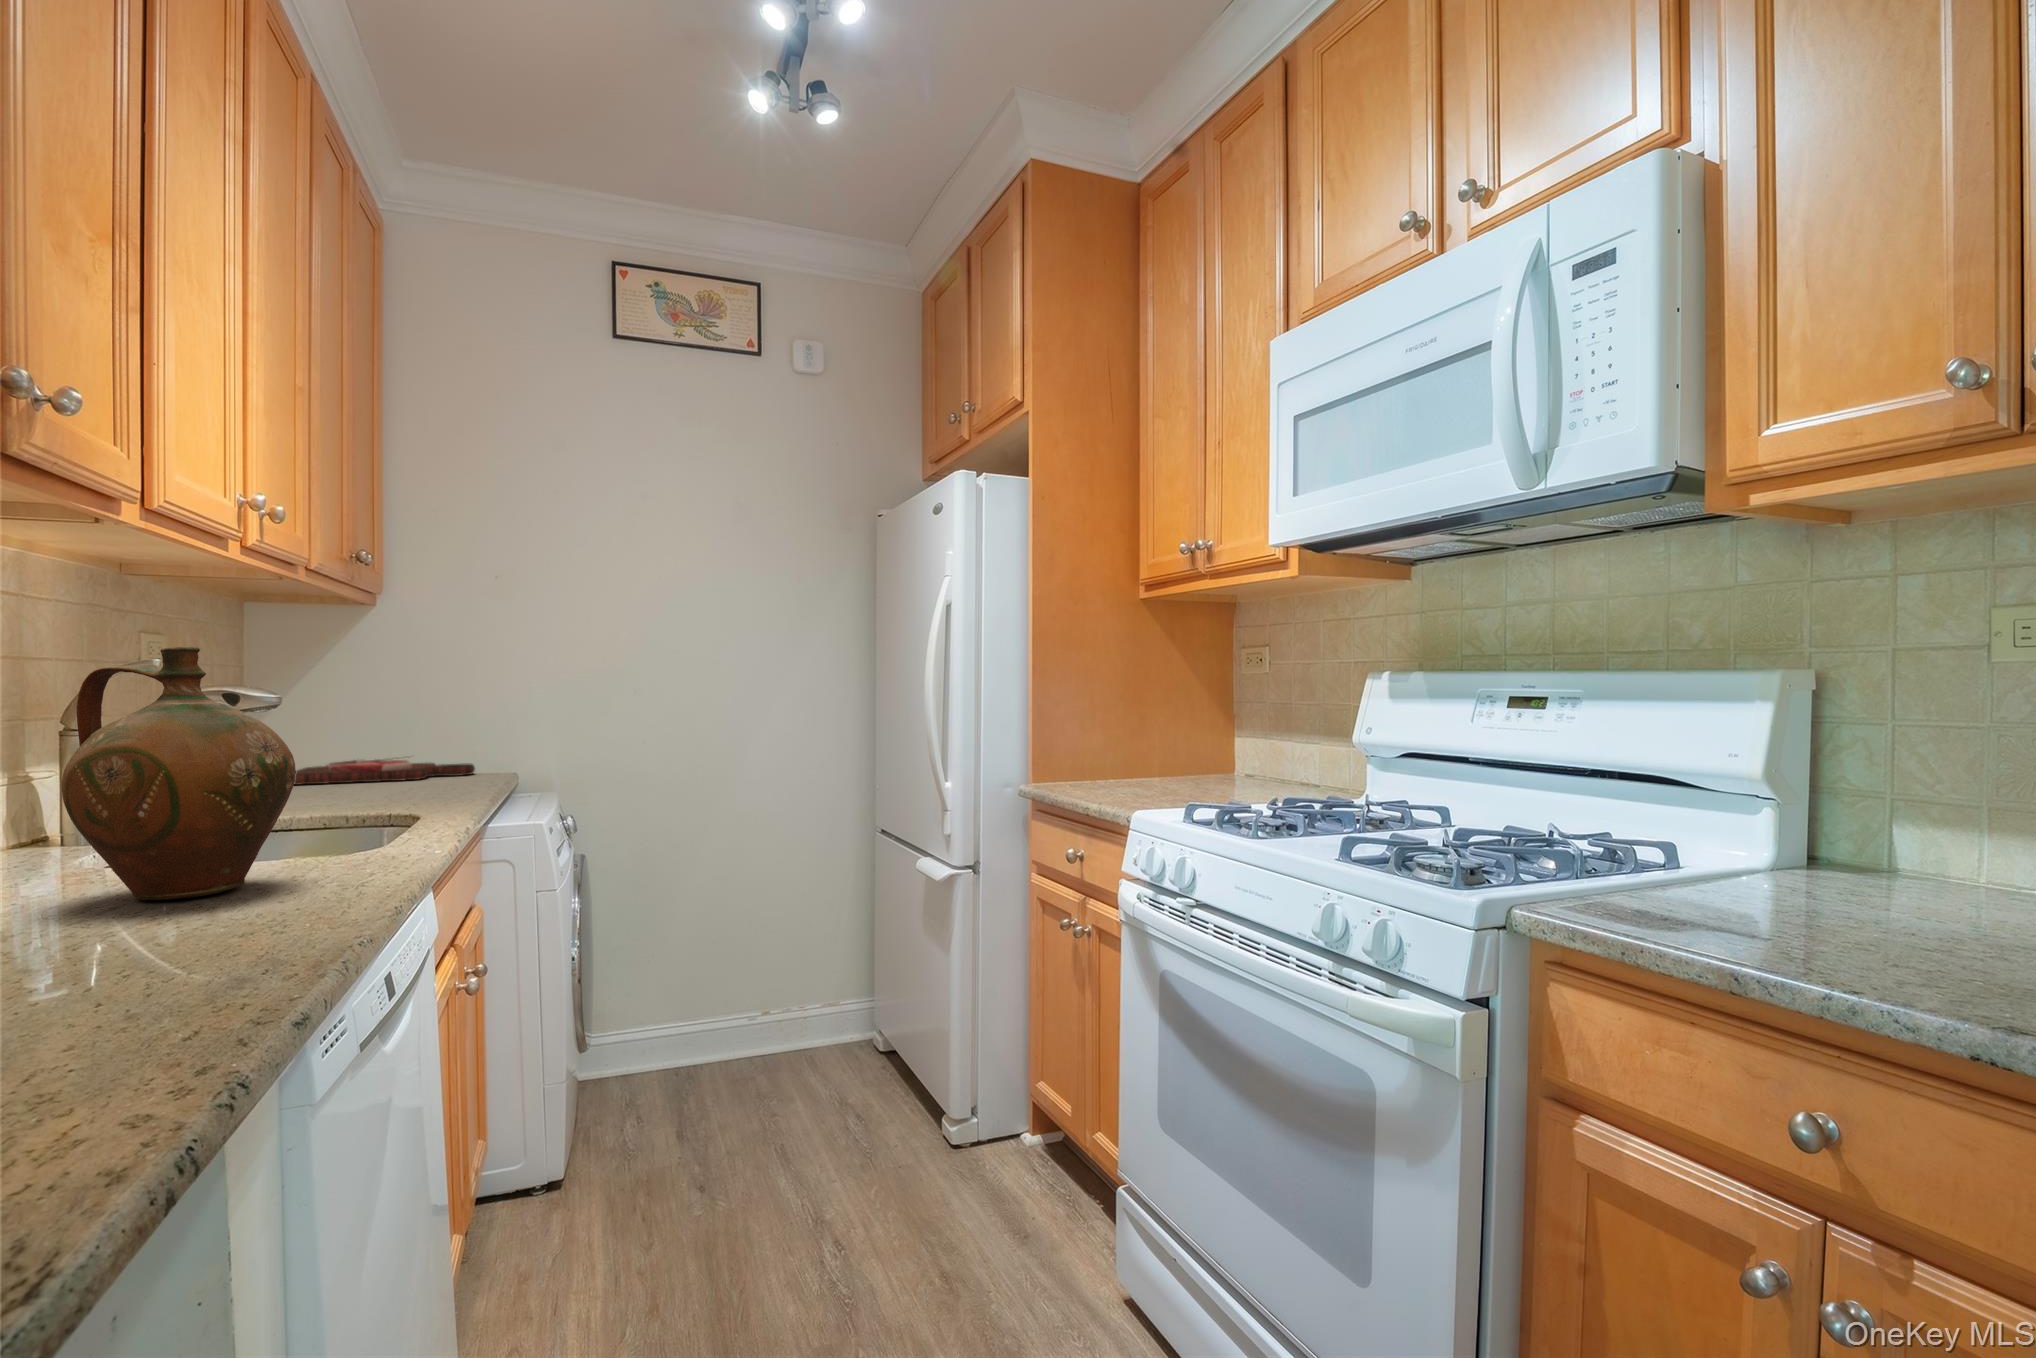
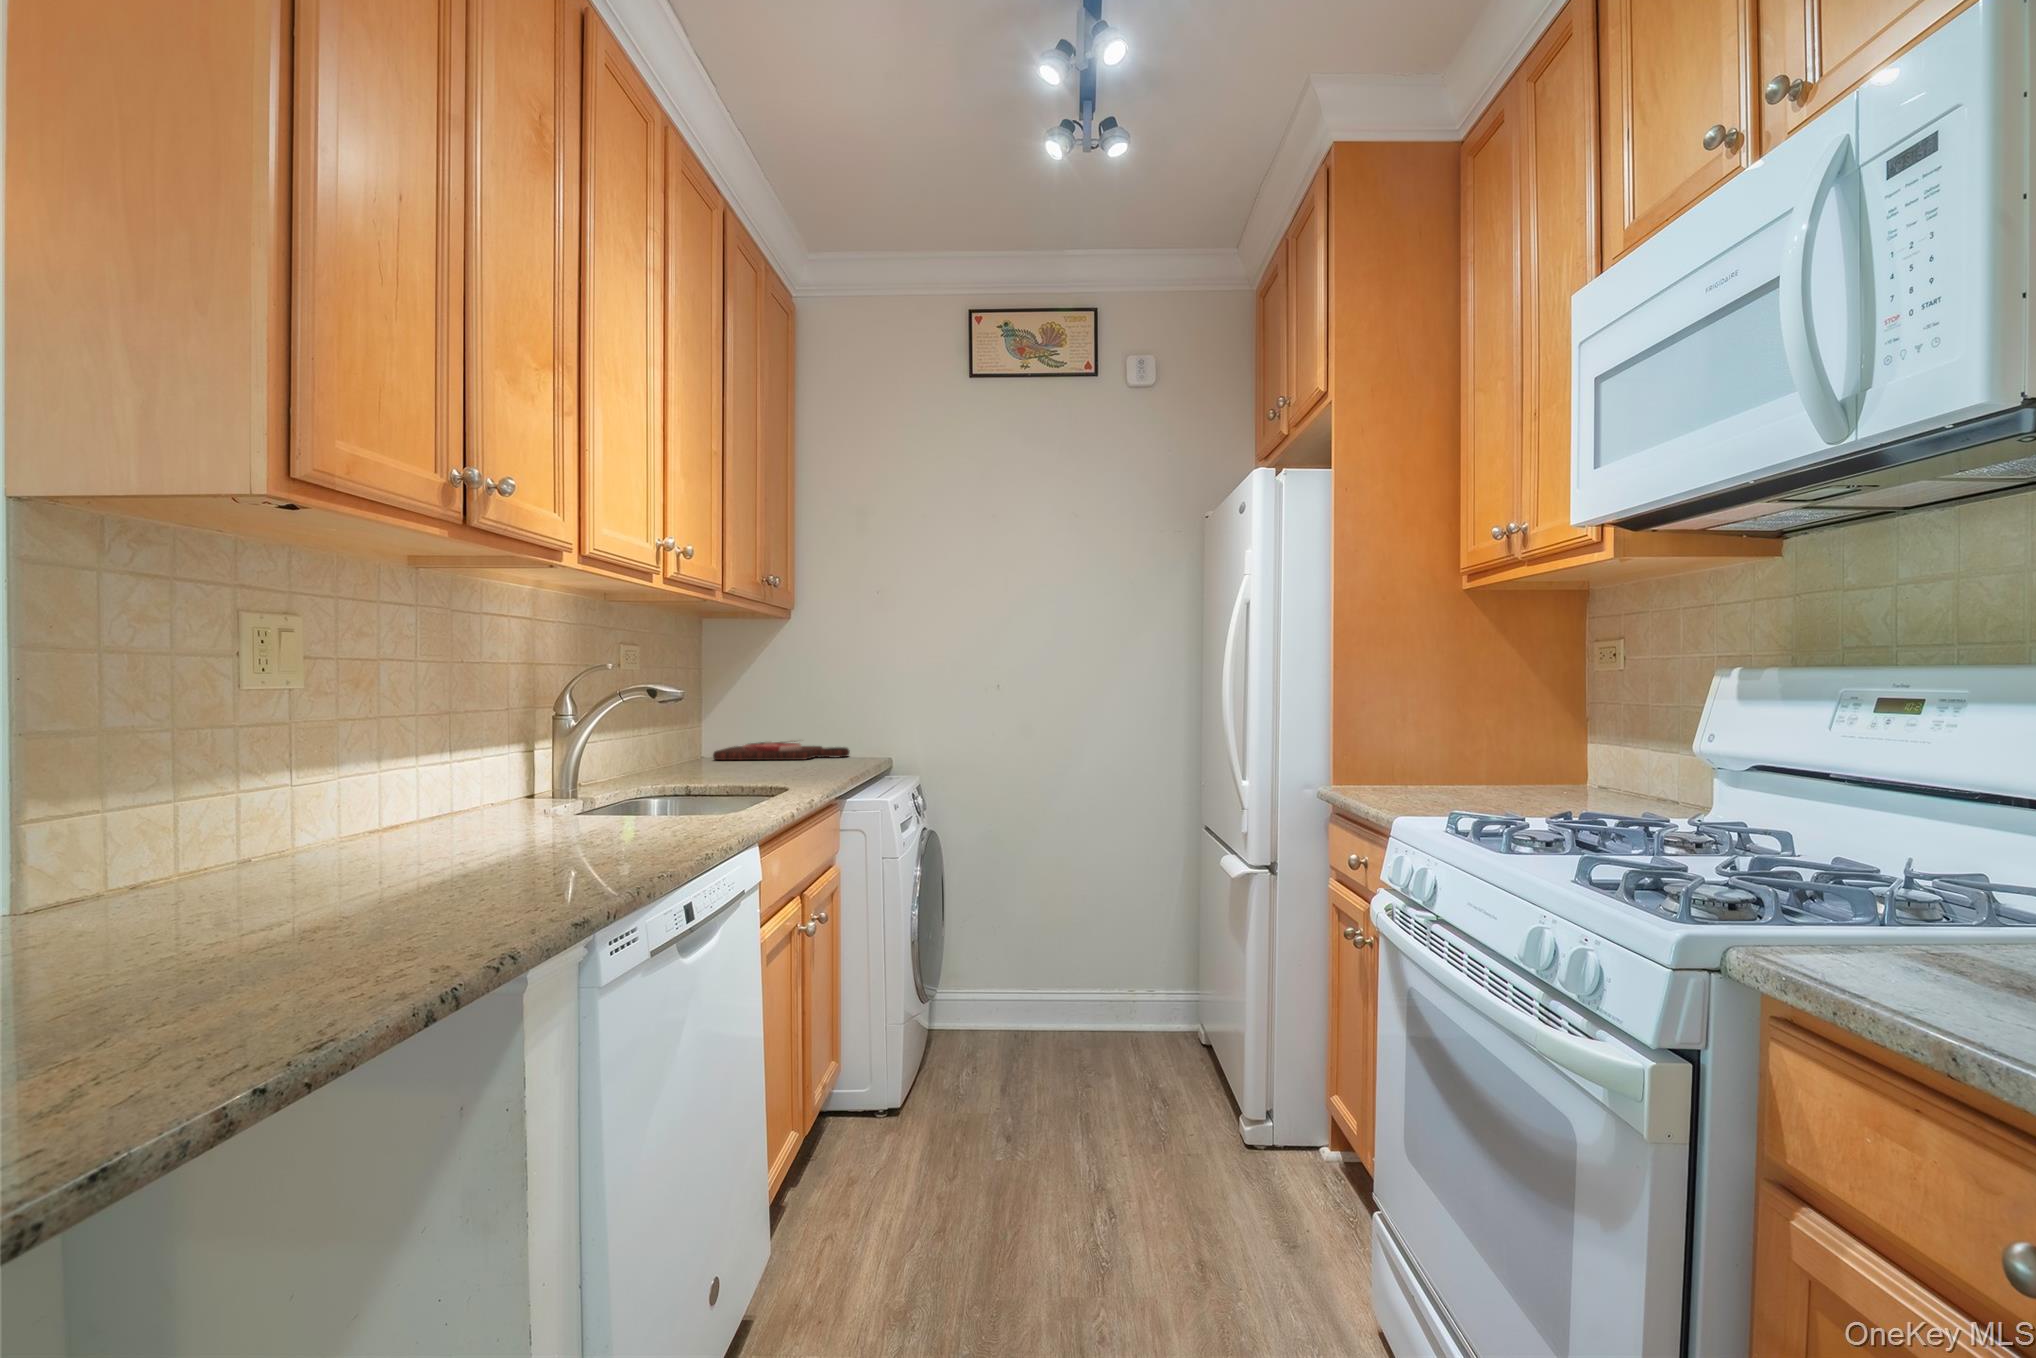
ceramic jug: present [61,647,296,900] -> none [516,655,658,837]

